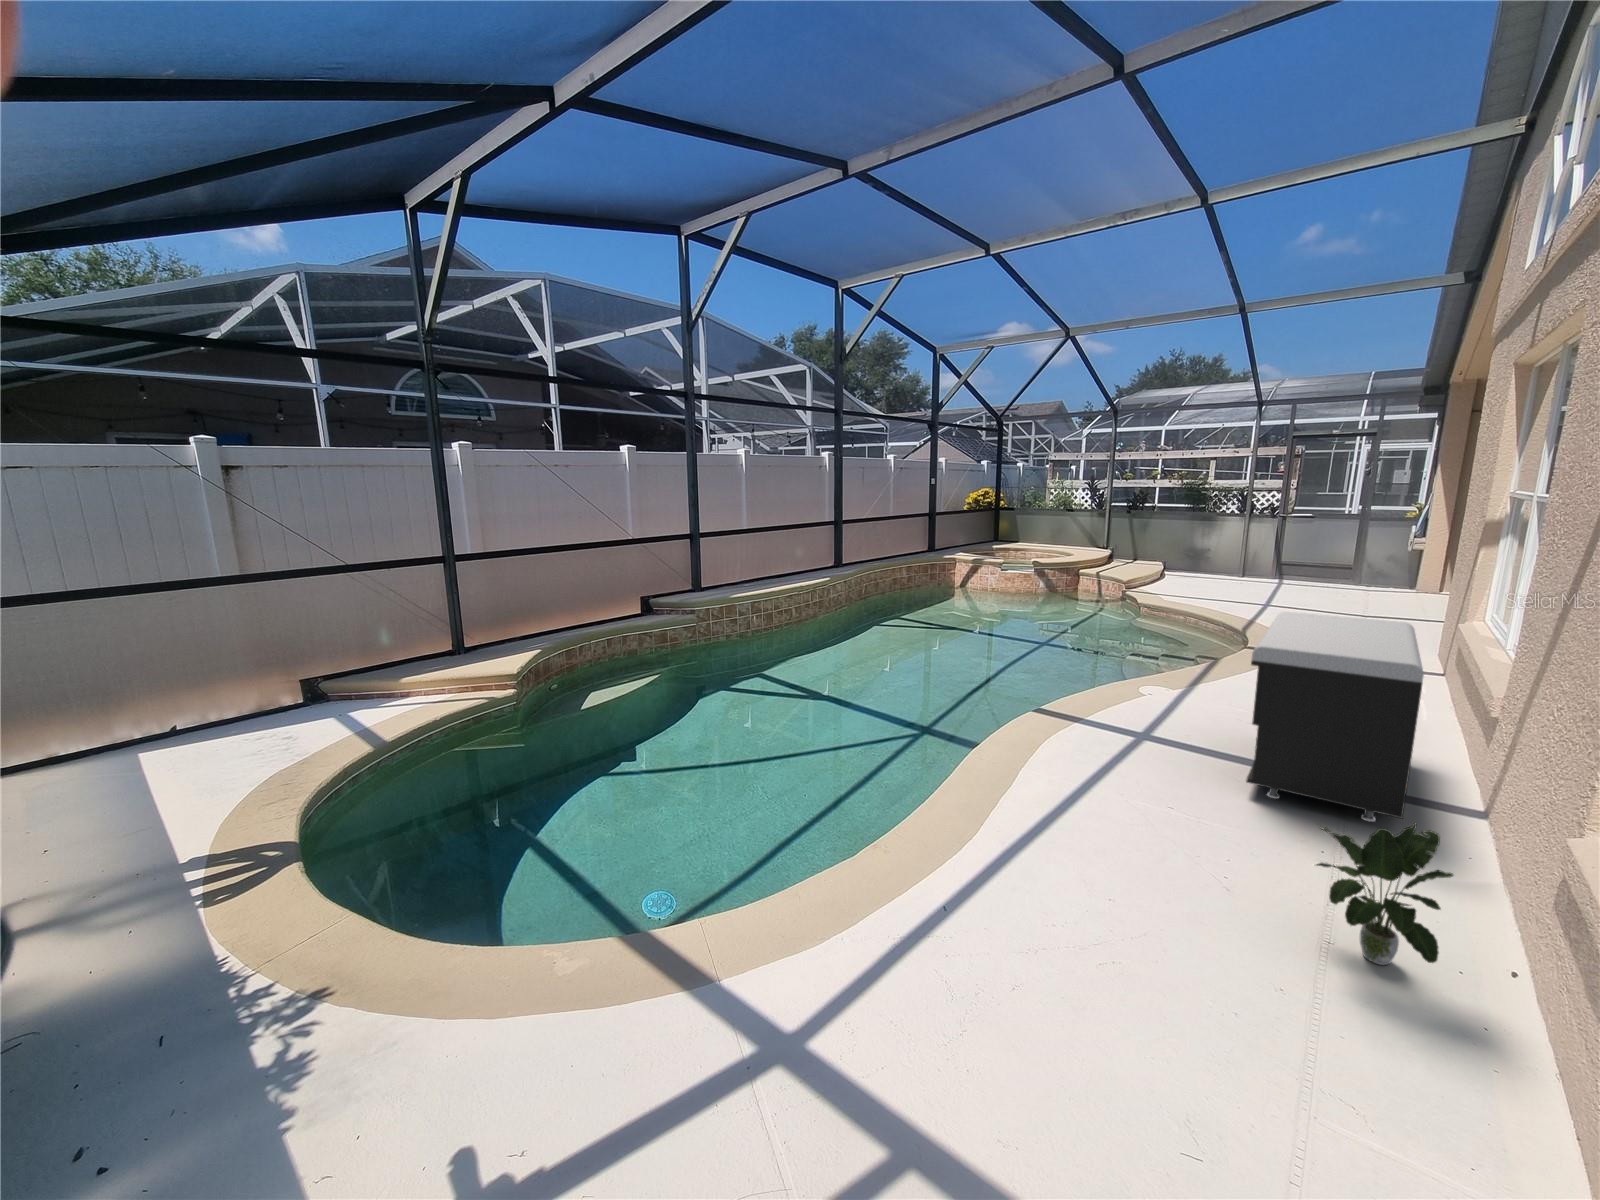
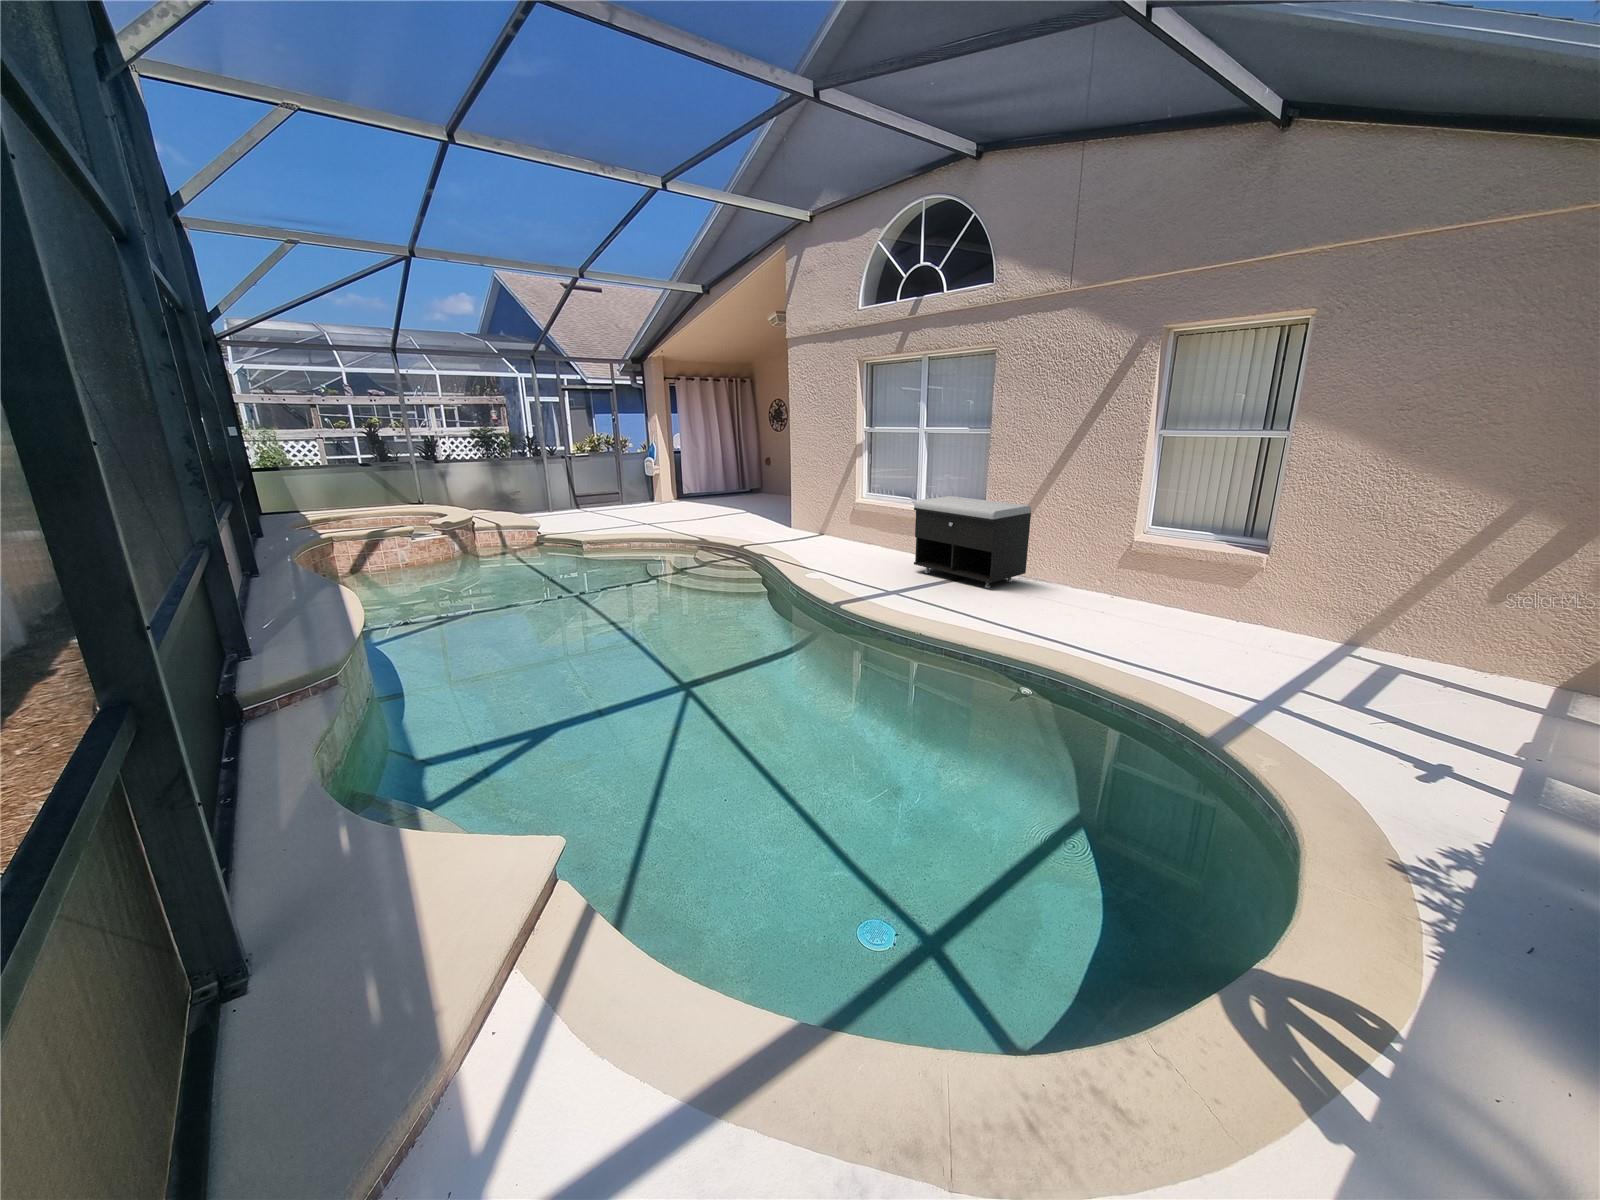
potted plant: present [1317,823,1453,965] -> none [1106,549,1152,606]

